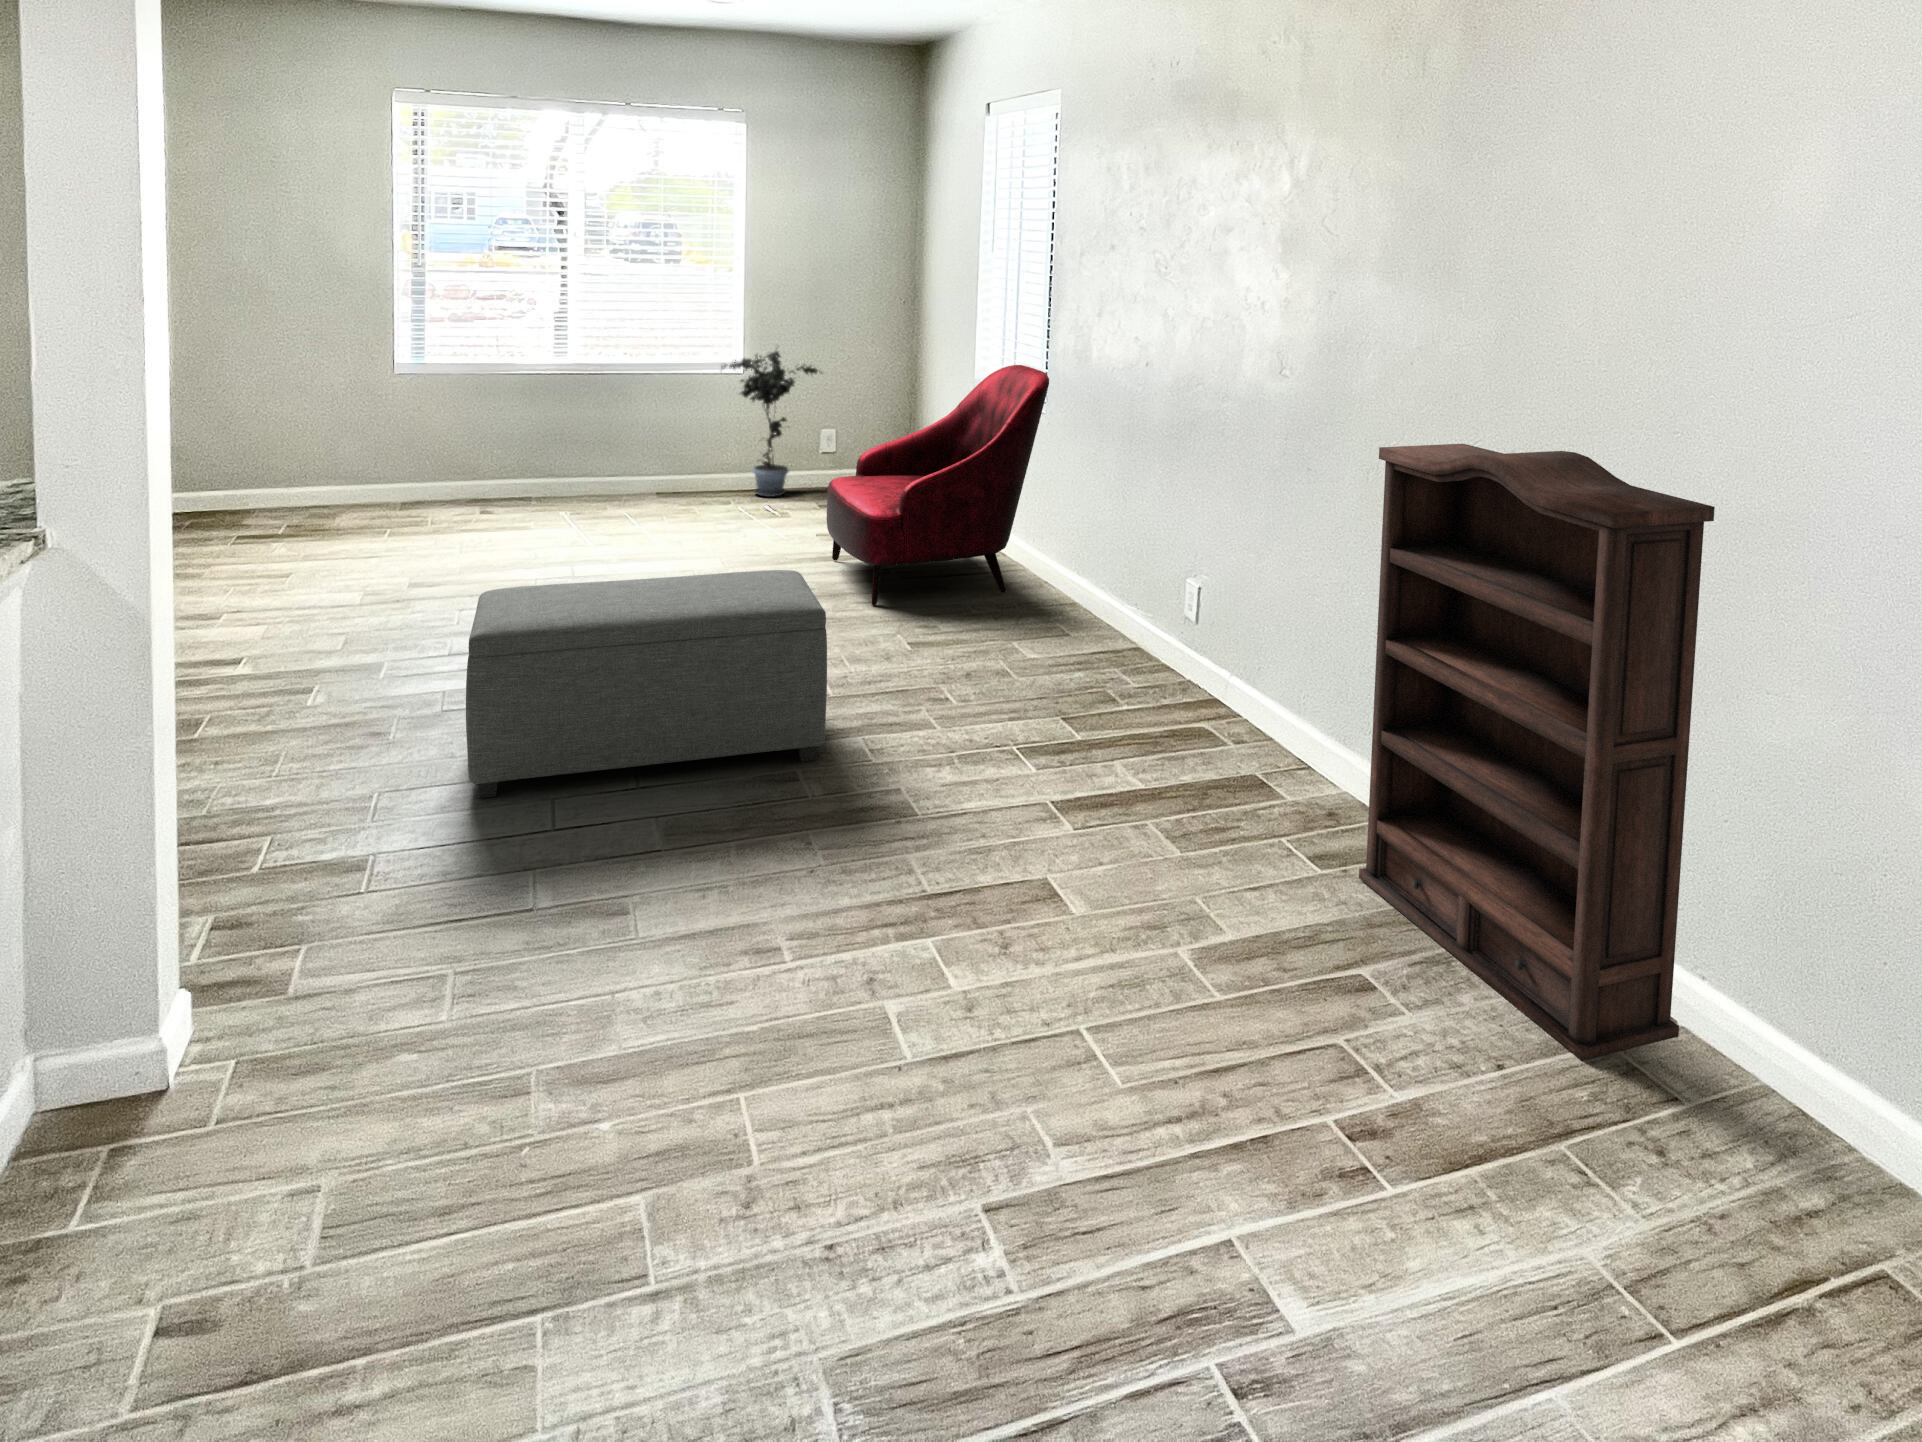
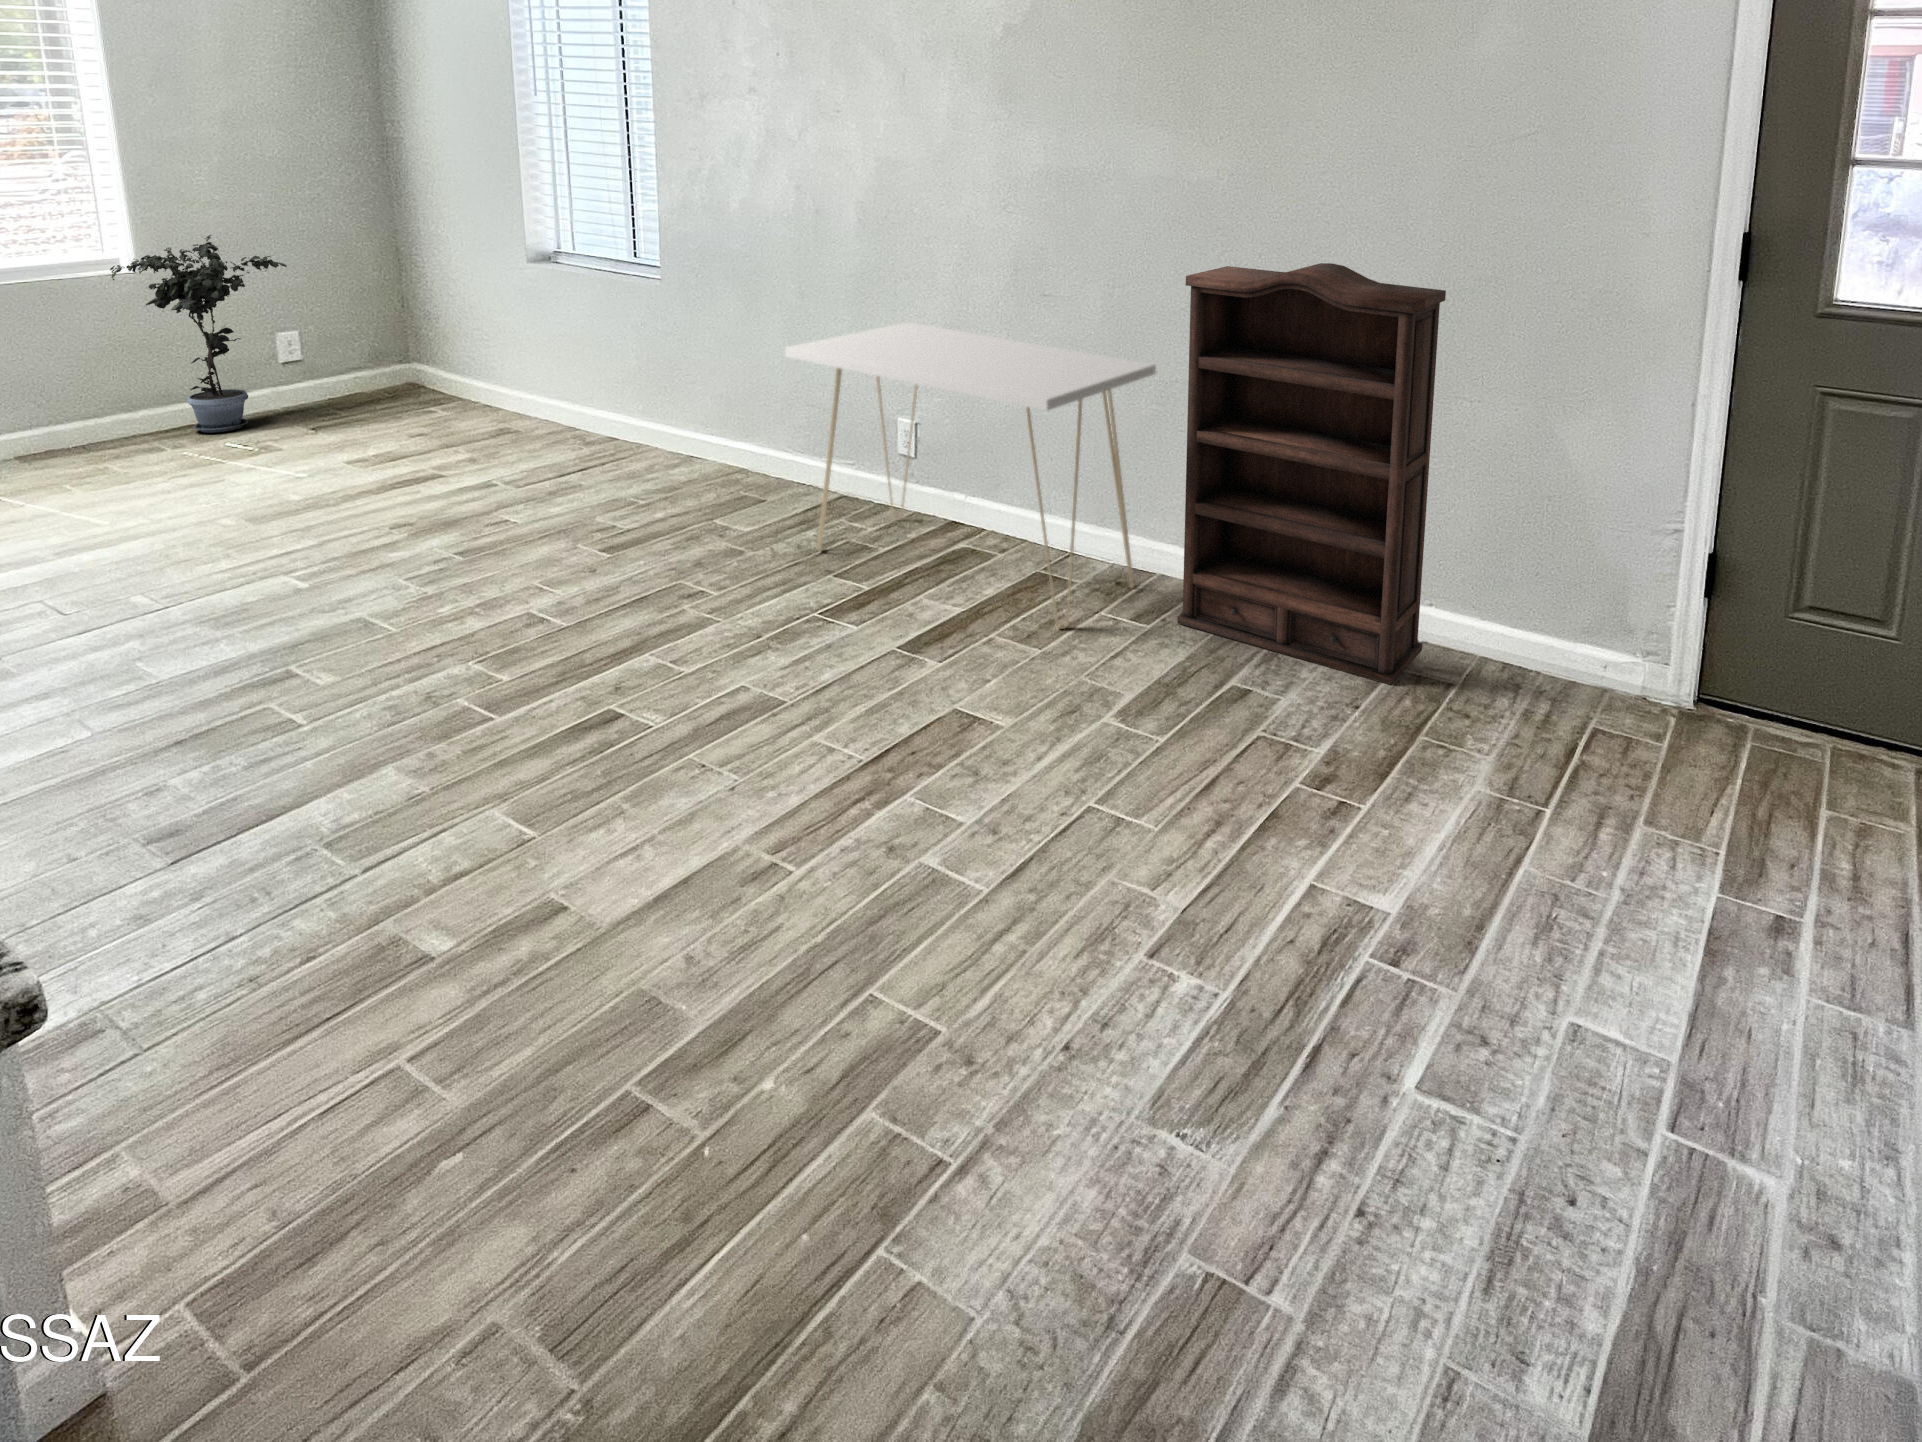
armchair: present [827,365,1049,606] -> none [393,234,679,524]
console table: none [1048,472,1391,840] -> present [785,322,1156,629]
ottoman: present [466,570,827,798] -> none [61,495,629,883]

